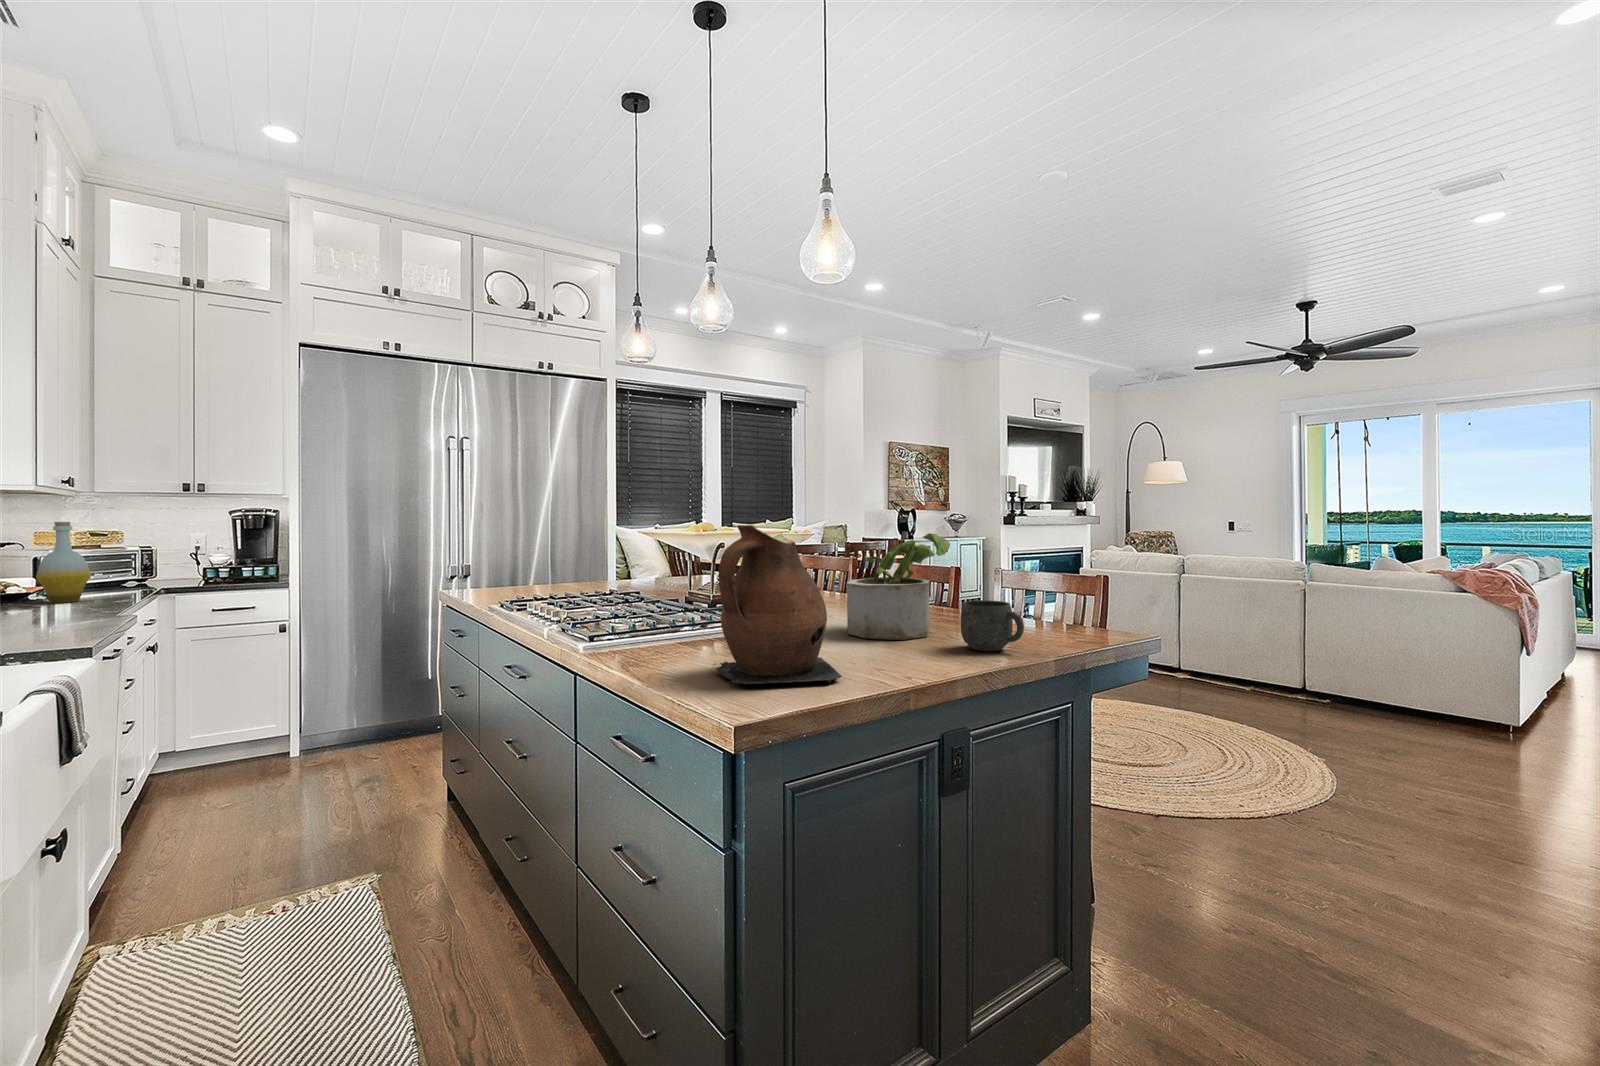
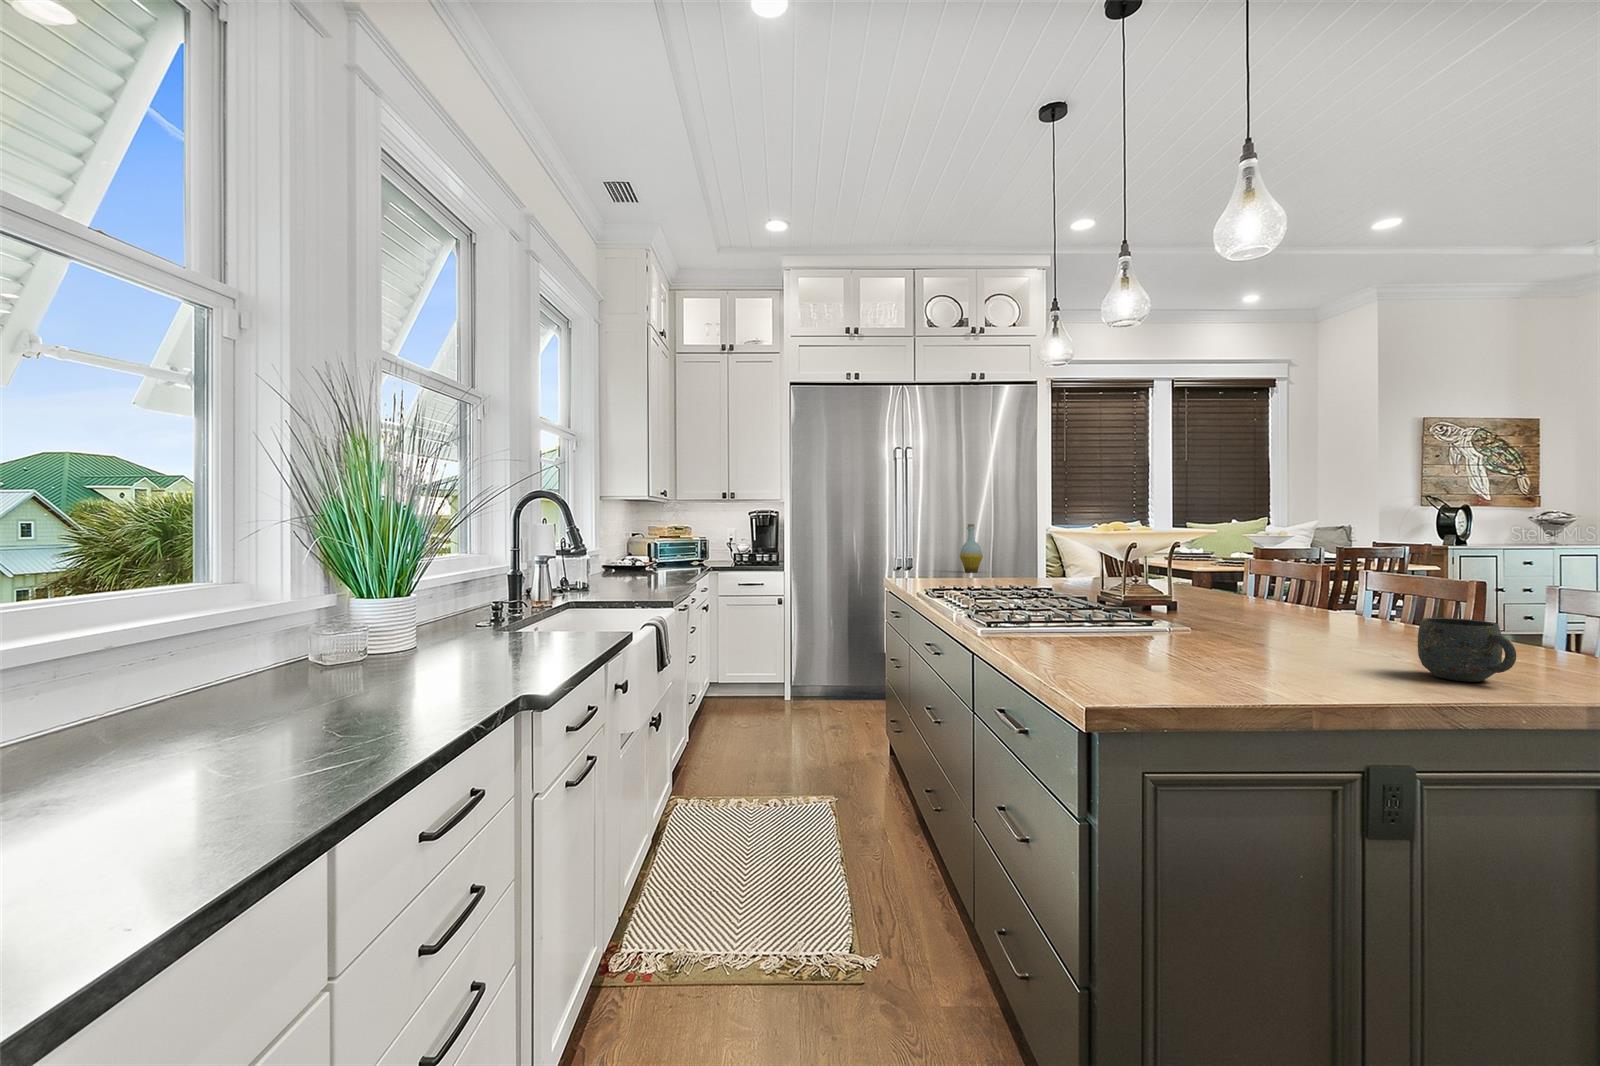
bottle: present [36,522,91,603] -> present [960,524,983,572]
ceramic pitcher: present [714,525,842,684] -> none [1089,524,1225,685]
potted plant: present [847,533,950,640] -> none [1268,535,1419,657]

